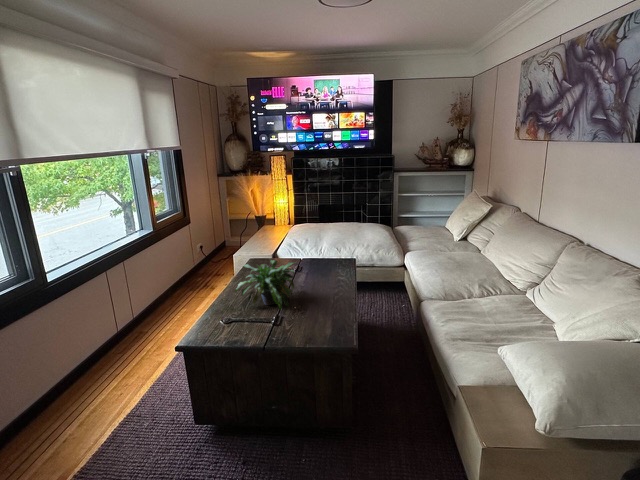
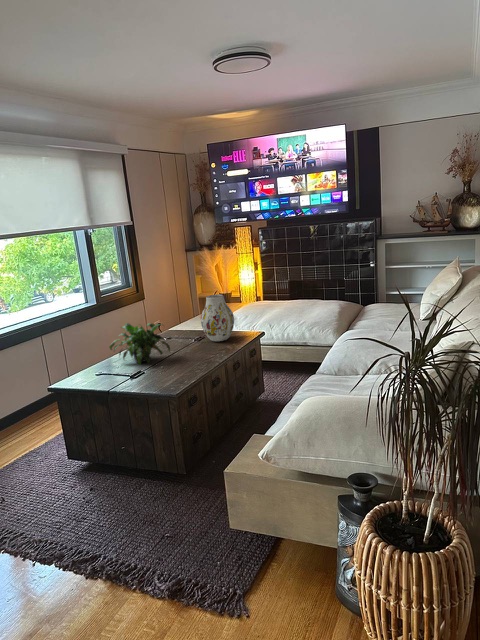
vase: none [306,225,339,272] -> present [201,294,234,341]

